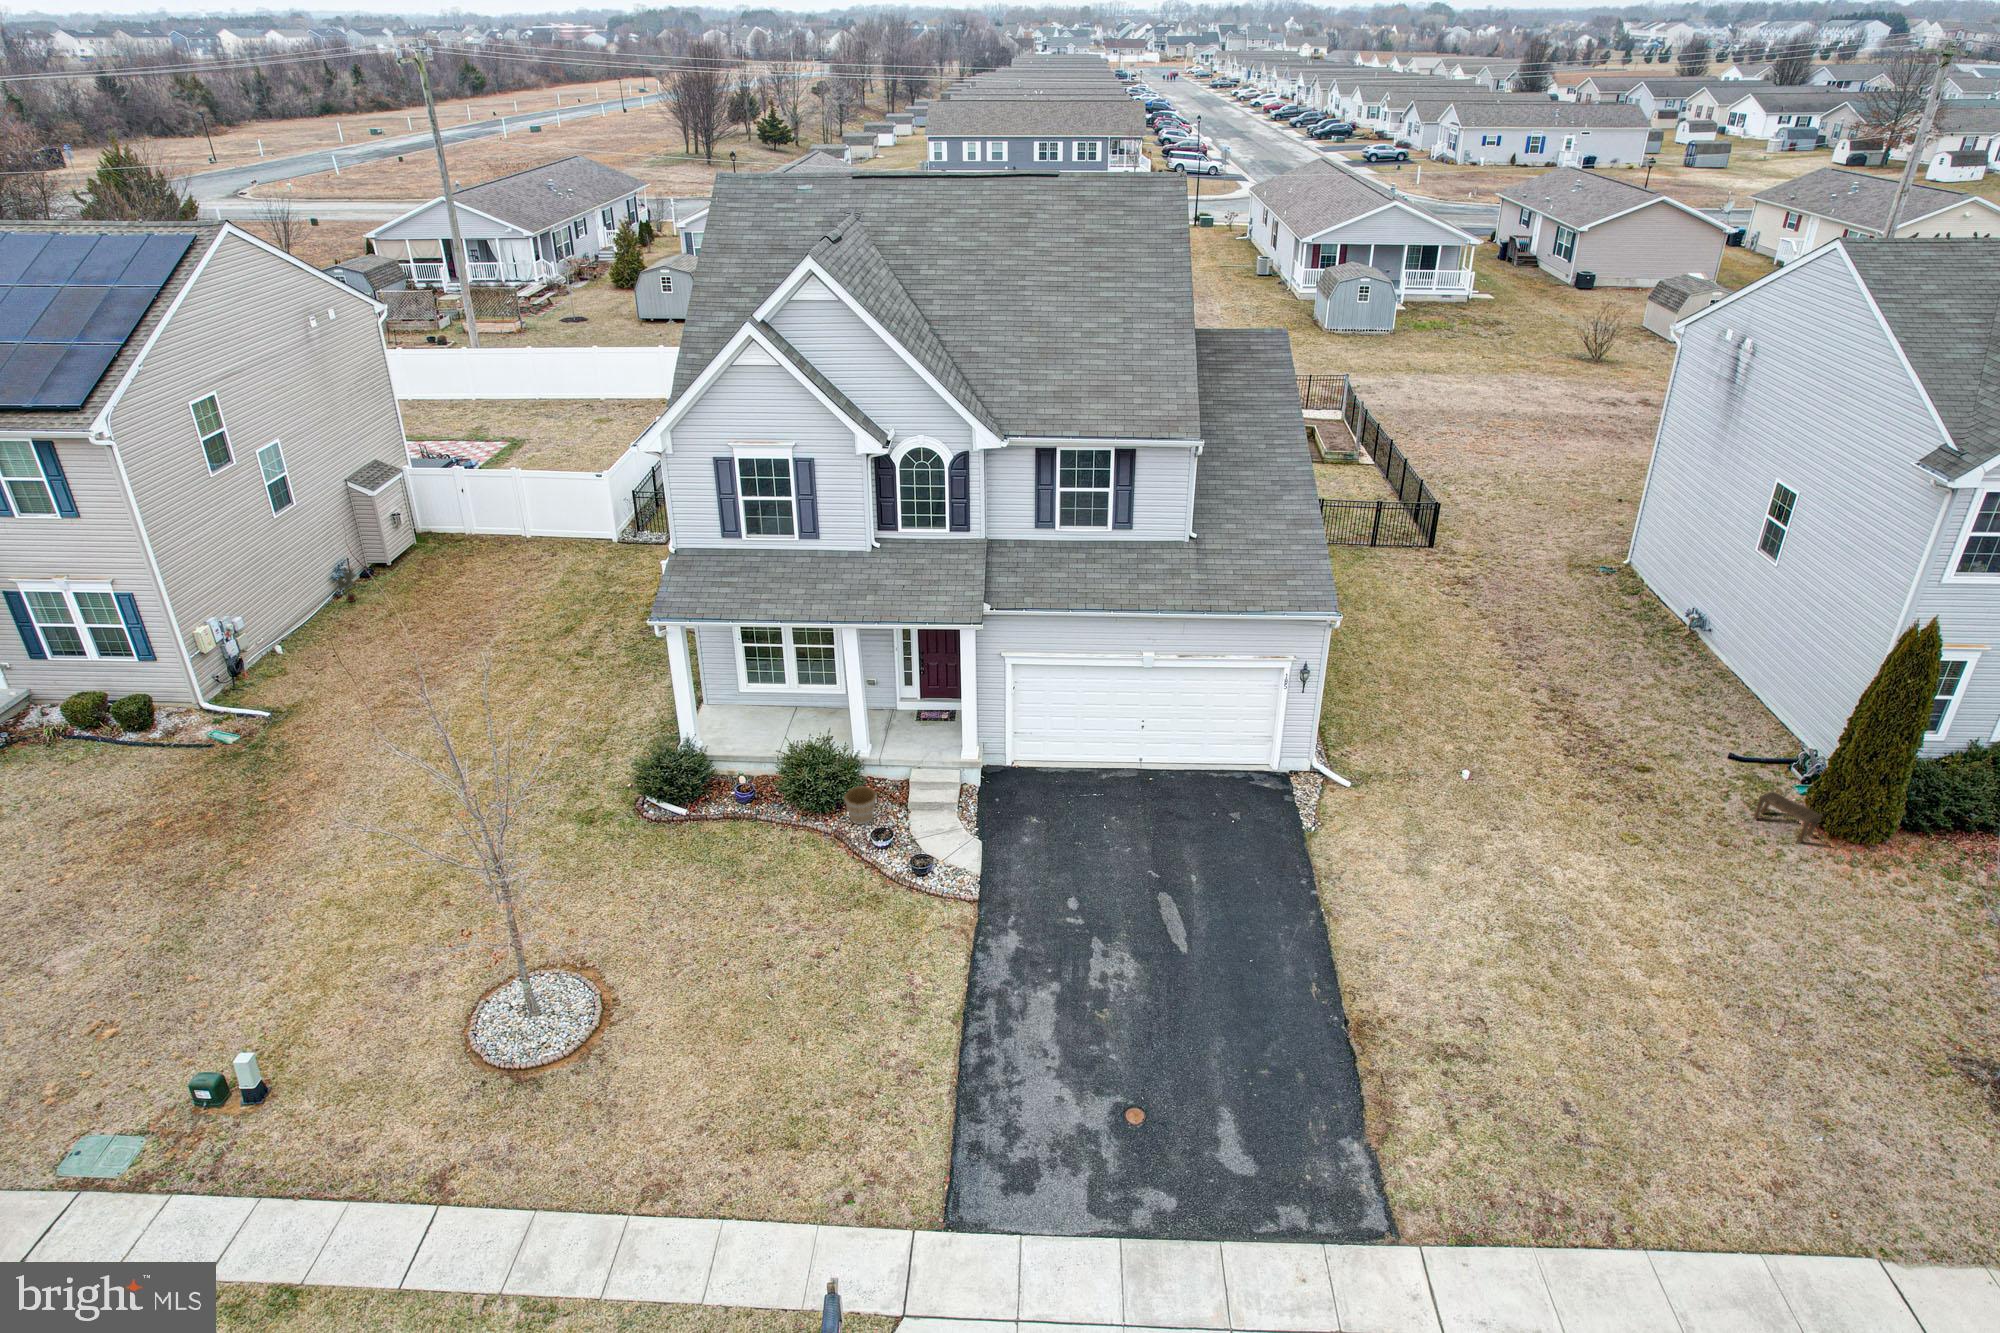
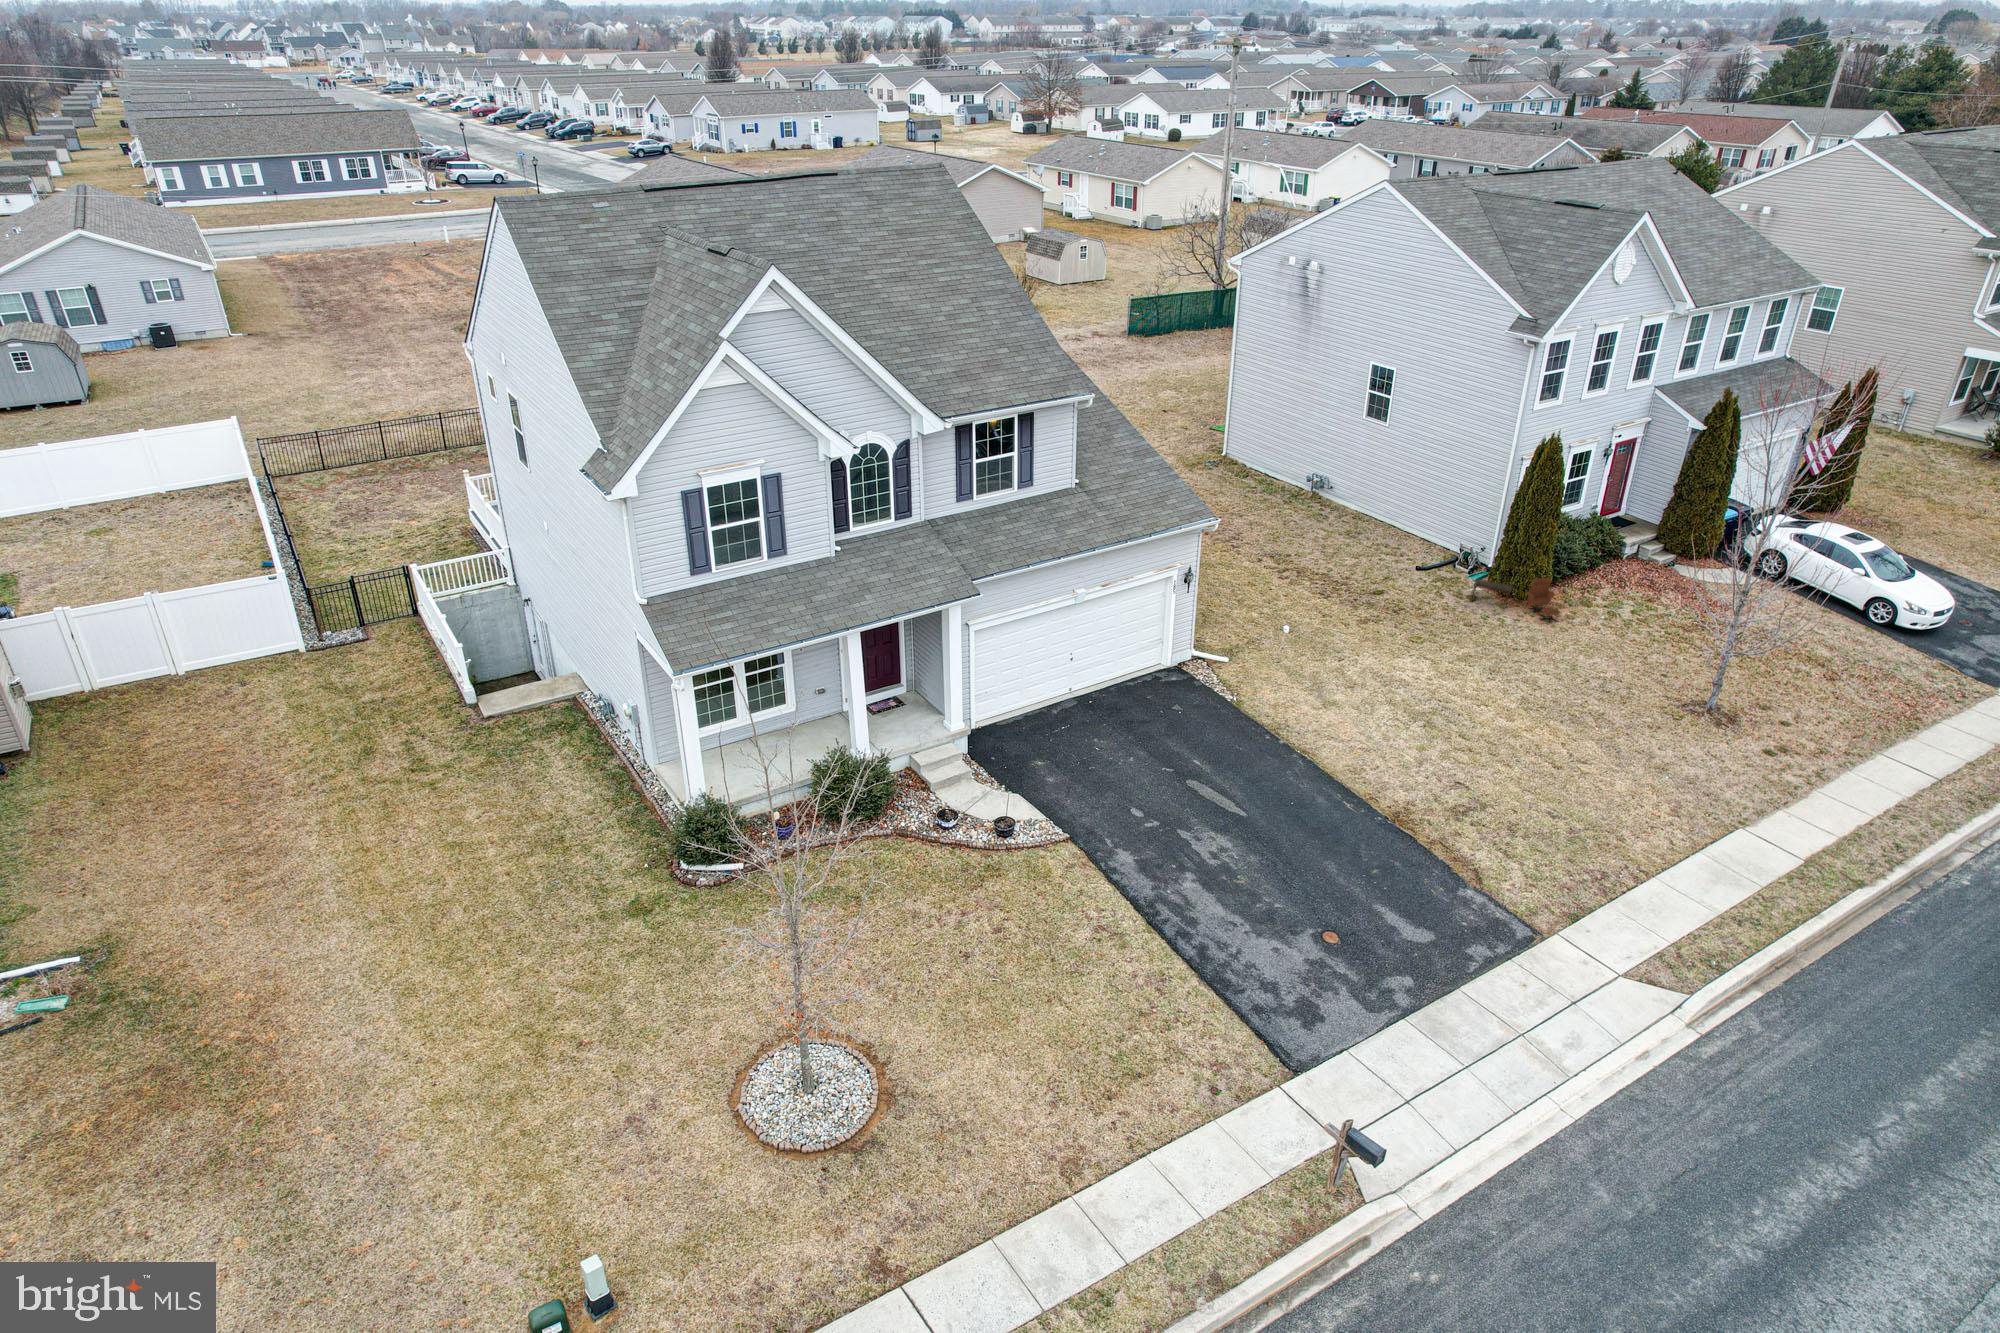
potted tree: present [336,568,356,602] -> none [41,739,76,783]
wooden bucket: present [844,786,877,824] -> none [899,774,930,811]
lounge chair: none [1837,814,1887,885] -> present [1527,578,1560,620]

